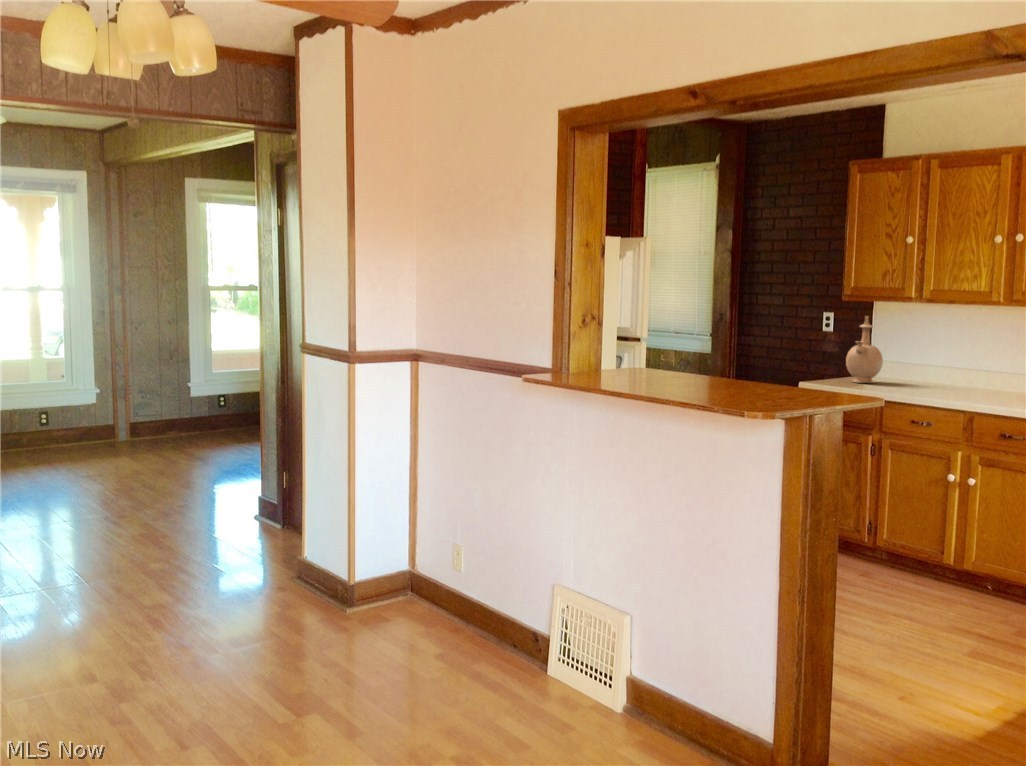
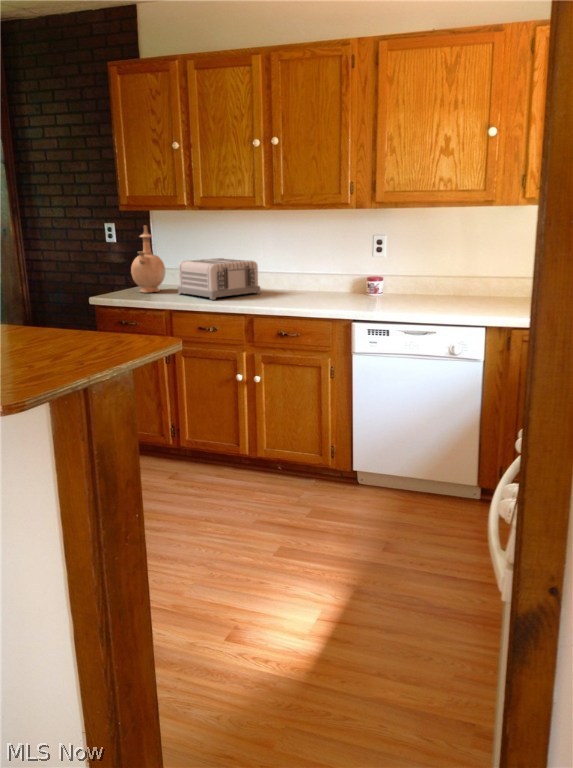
toaster: none [894,354,989,395] -> present [178,258,260,300]

